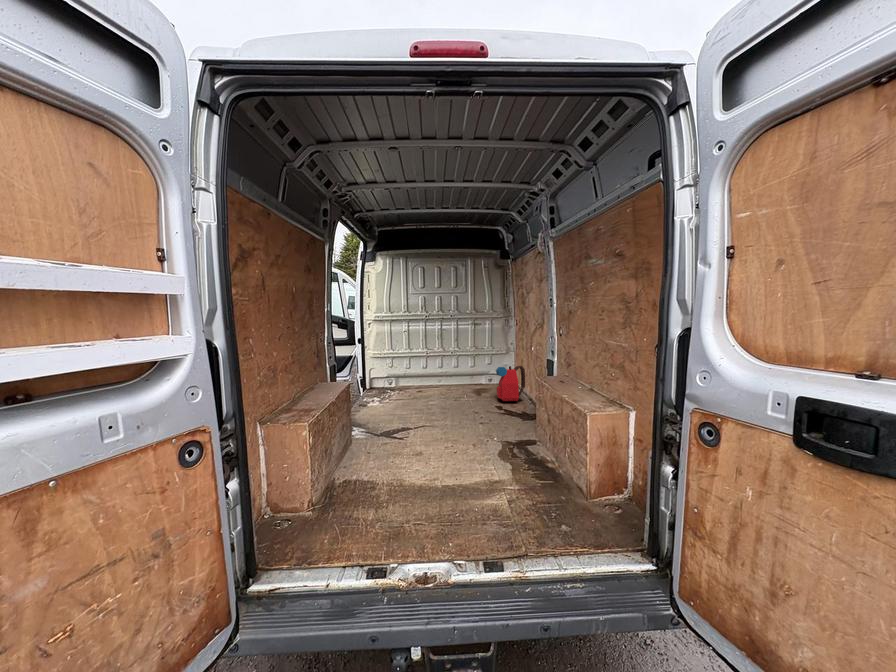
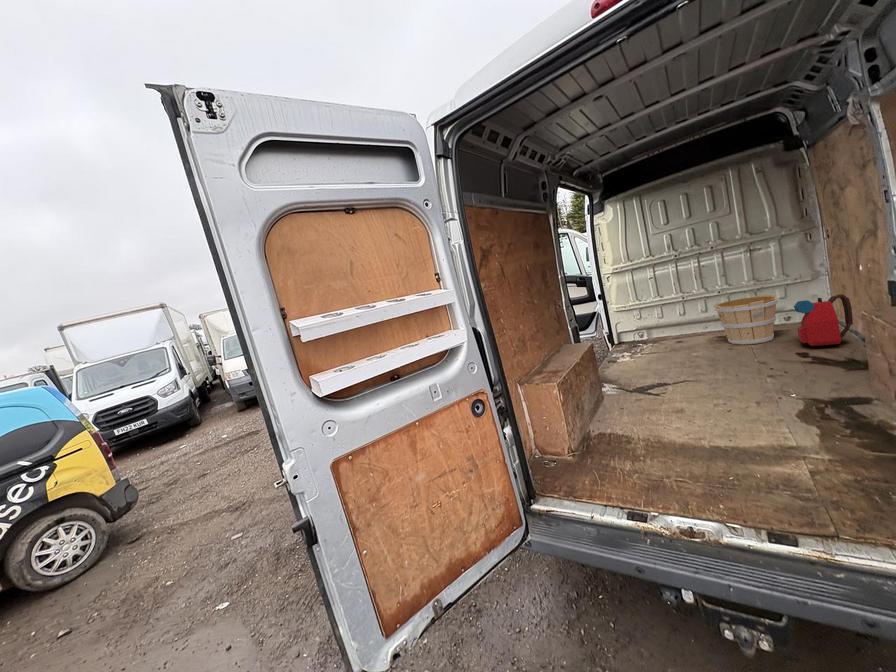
wooden bucket: none [448,359,487,397] -> present [715,295,778,345]

